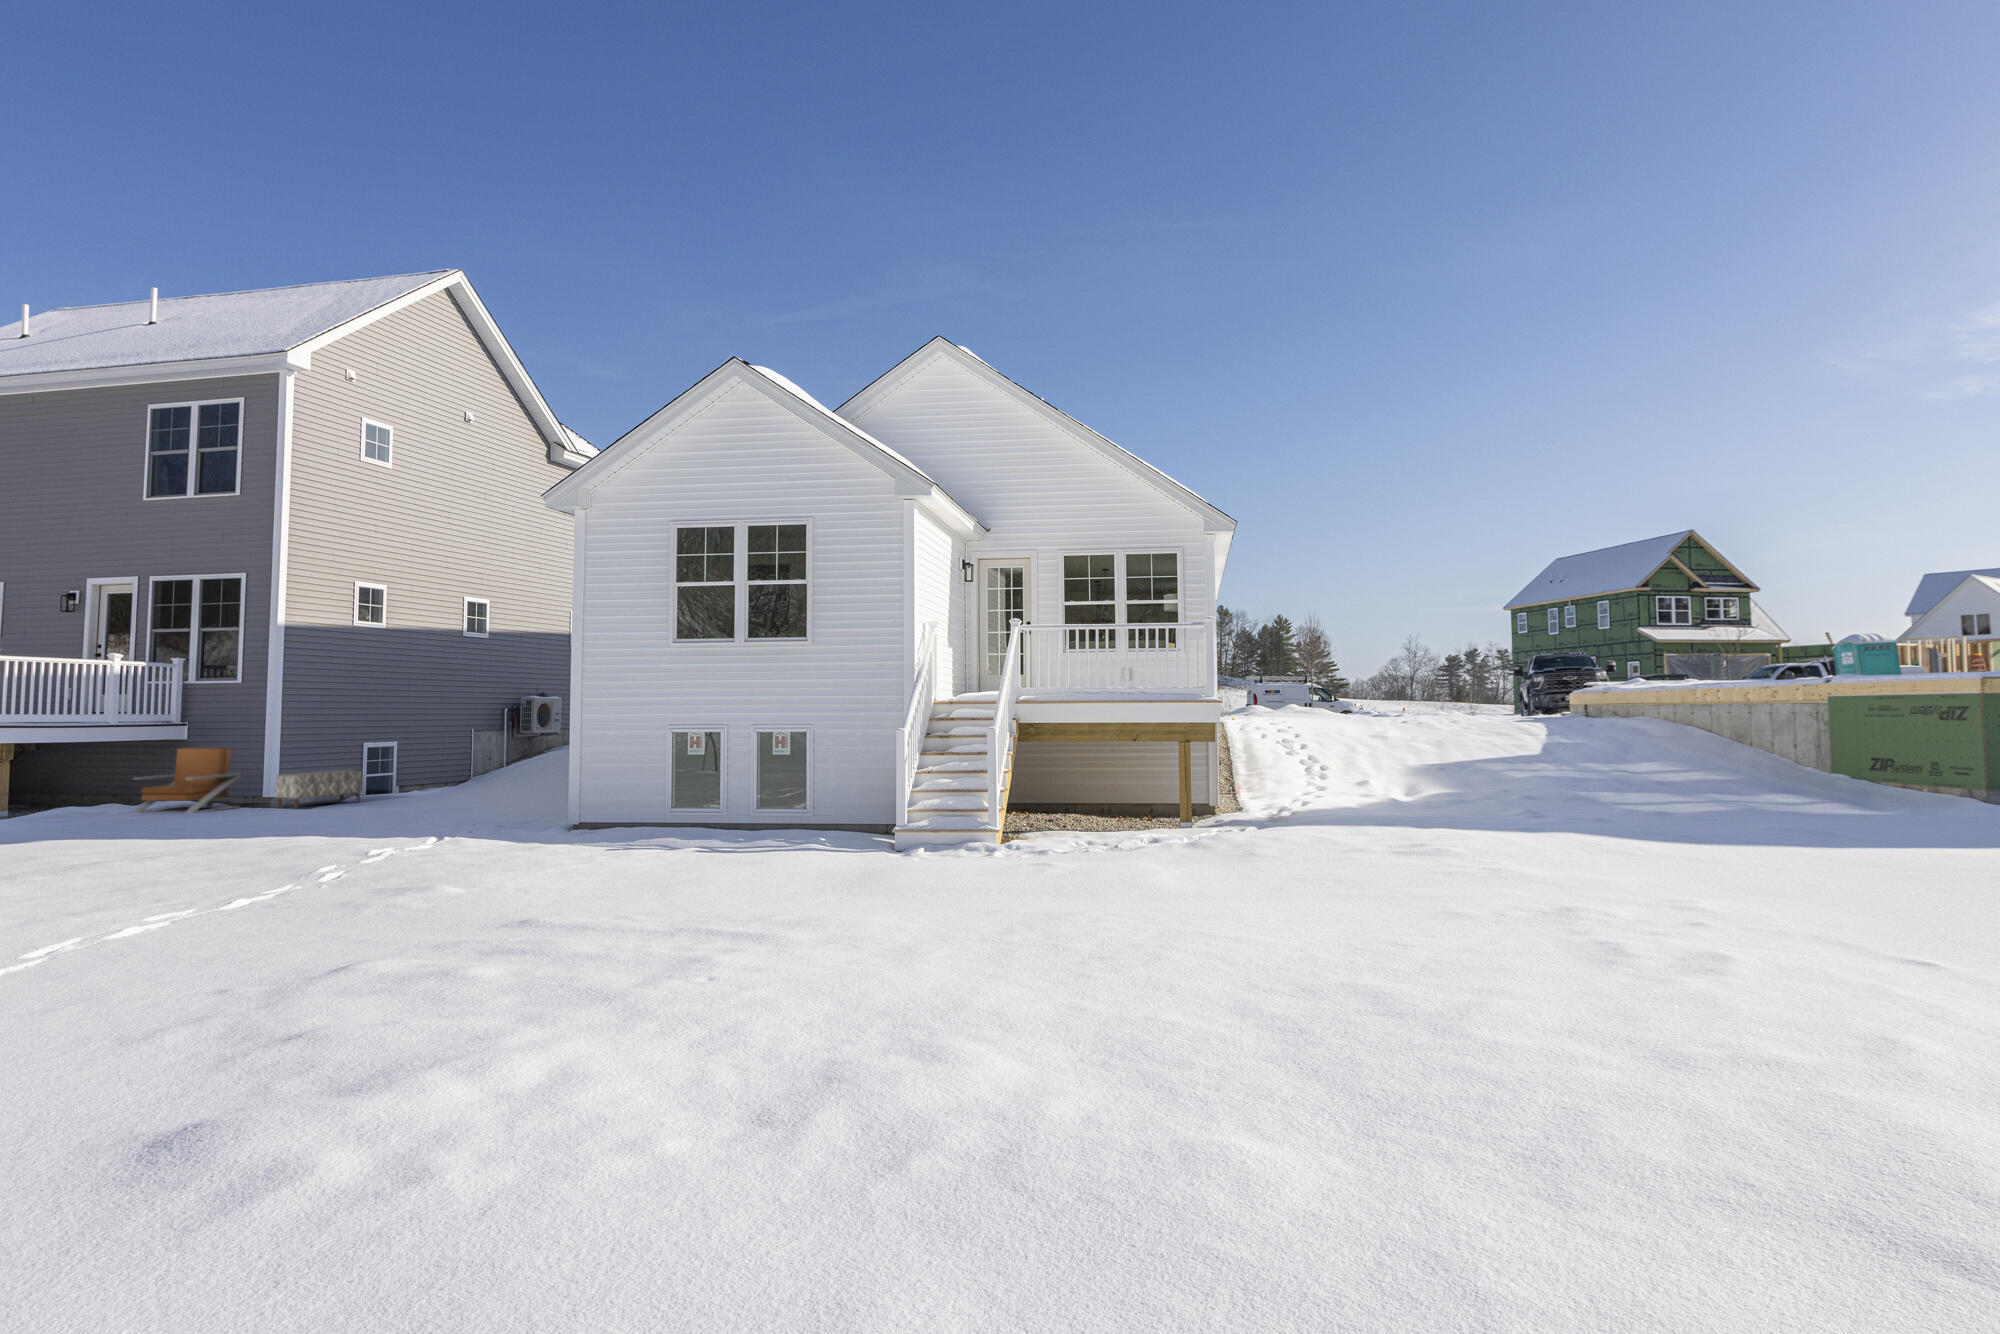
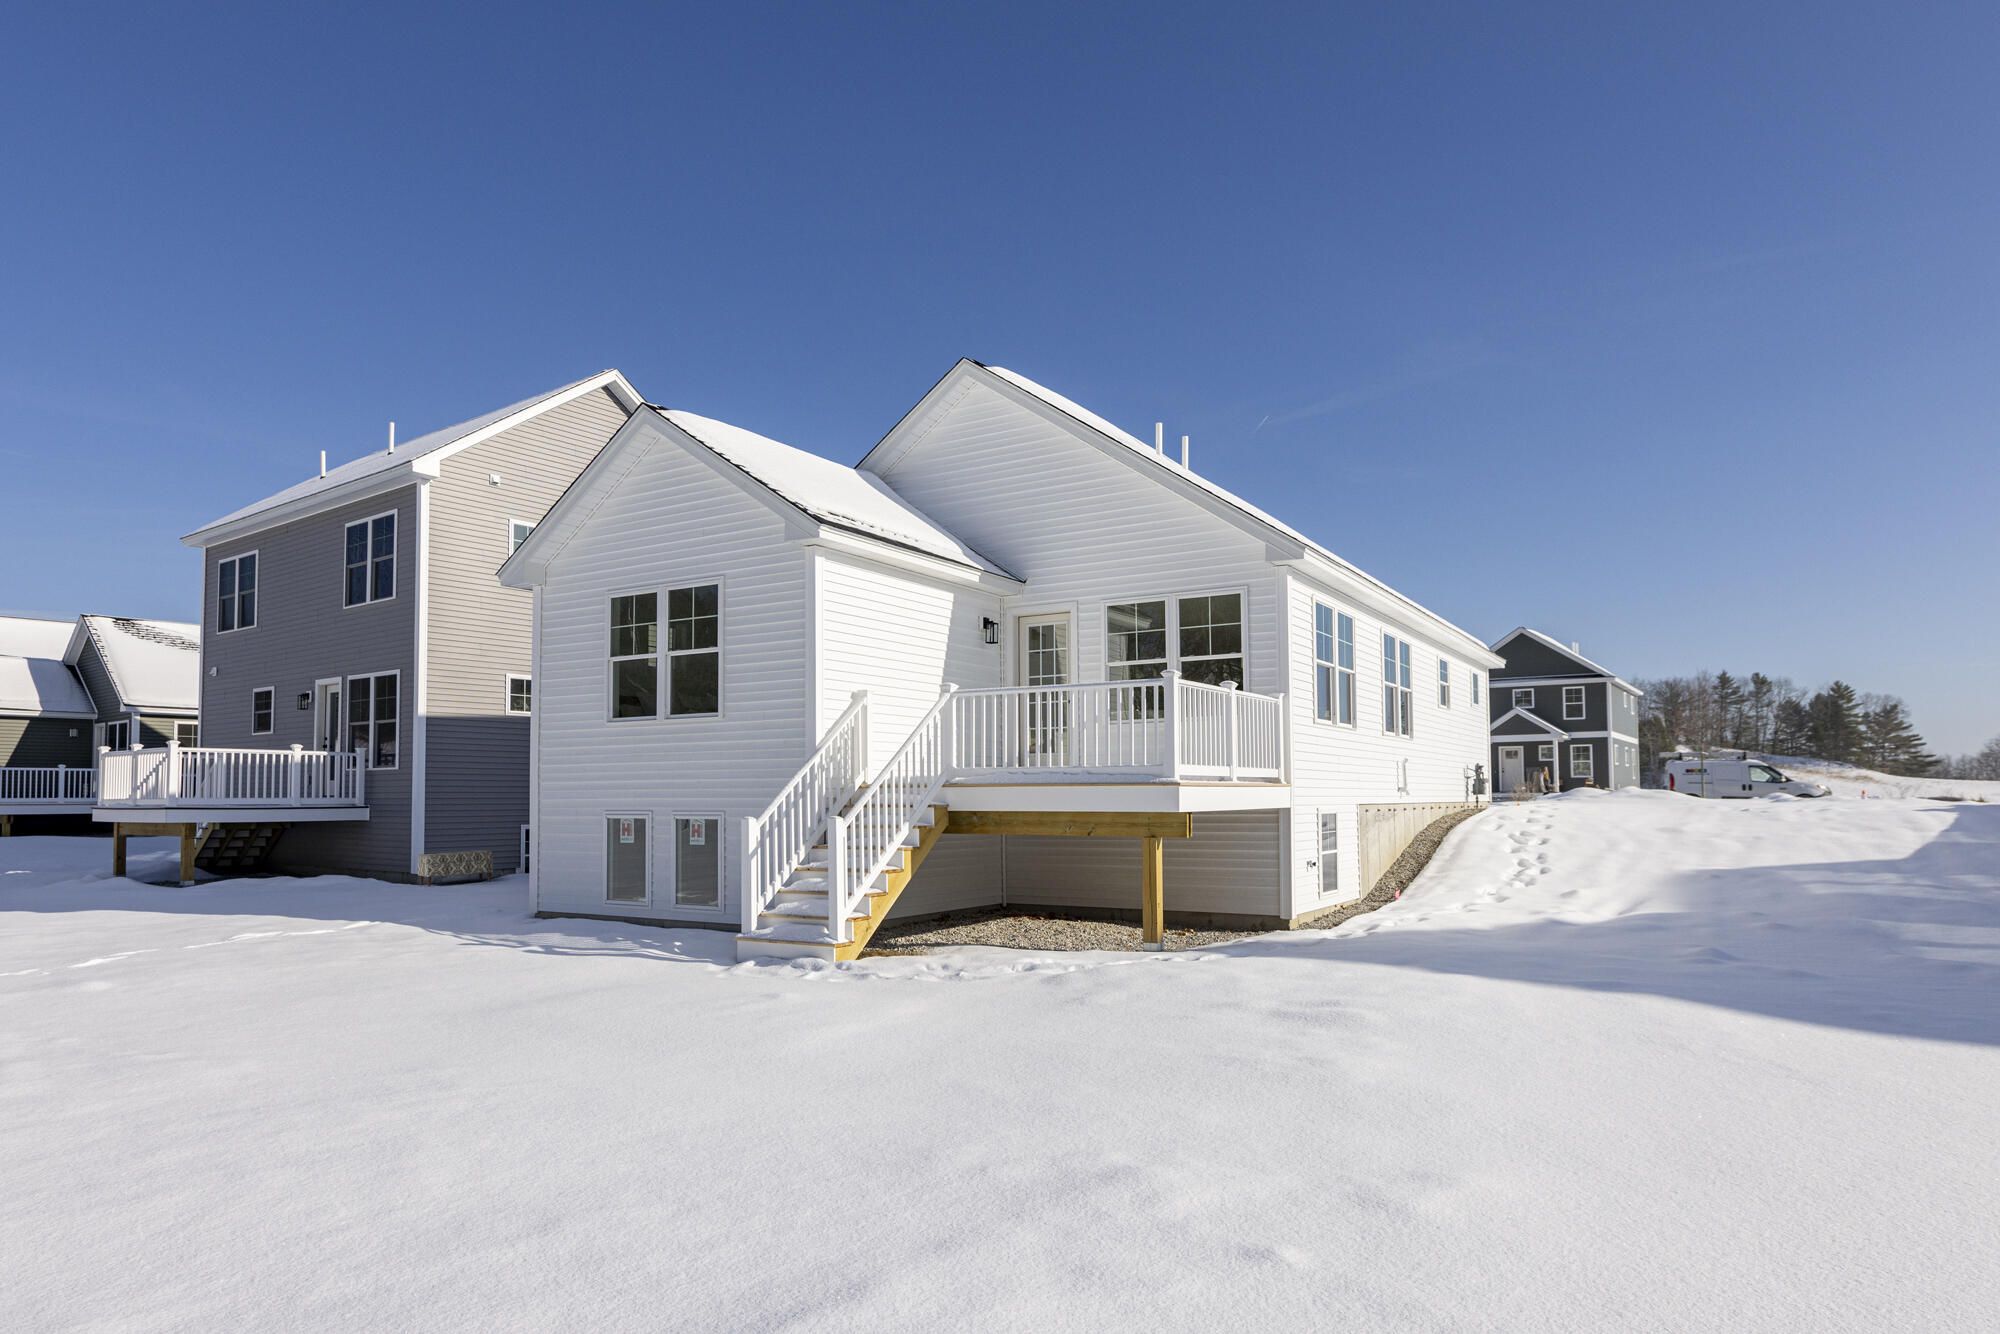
lounge chair: present [133,748,242,814] -> none [313,829,396,889]

